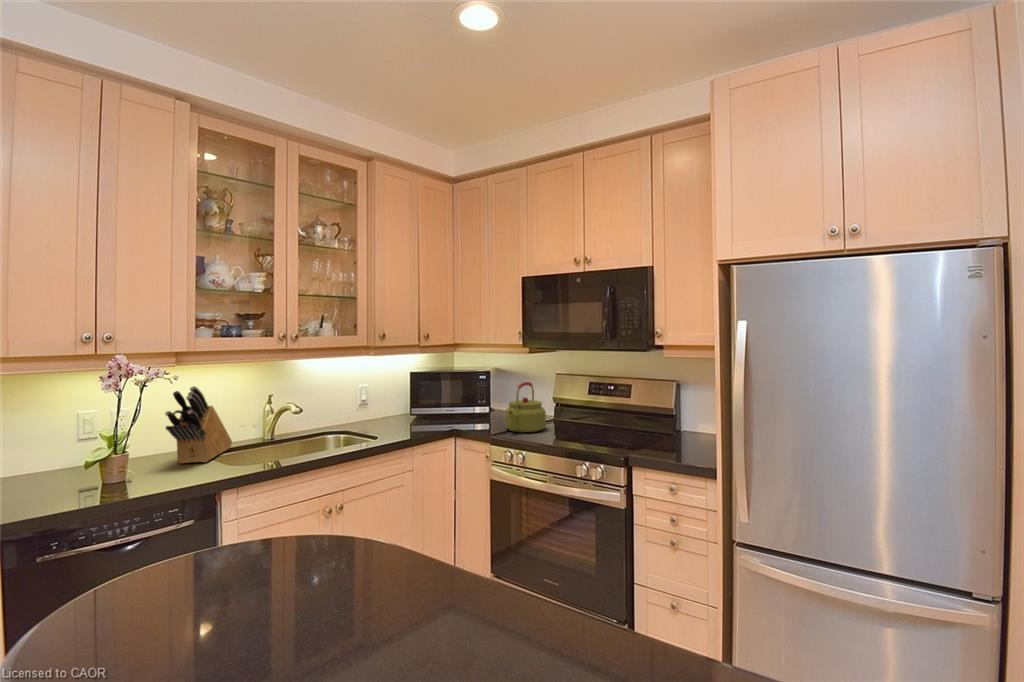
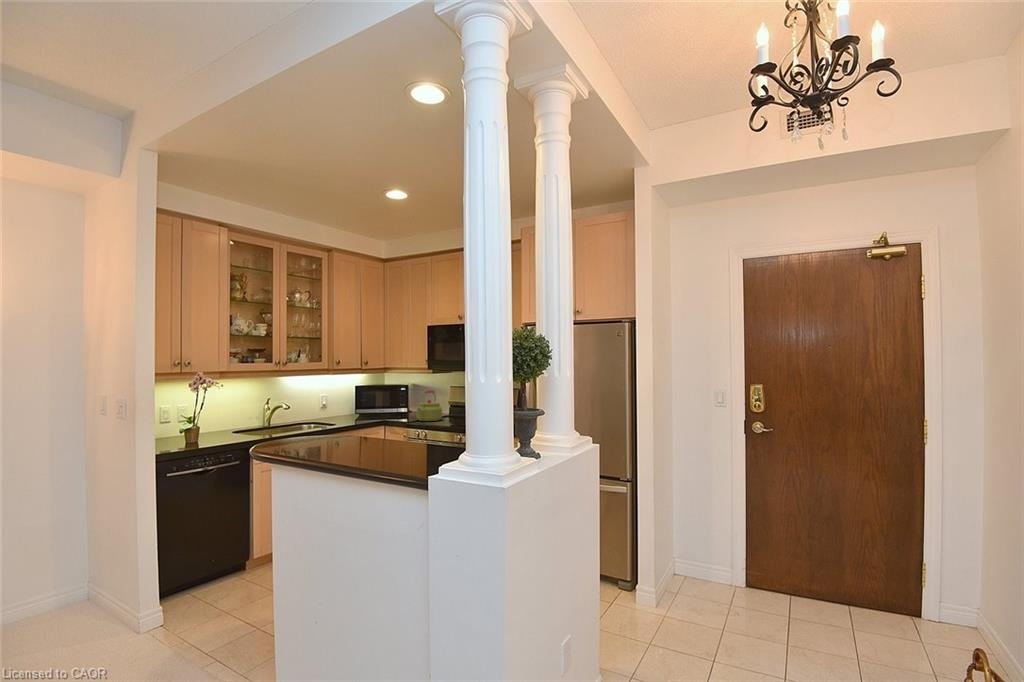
knife block: present [165,386,232,464] -> none [215,391,245,436]

